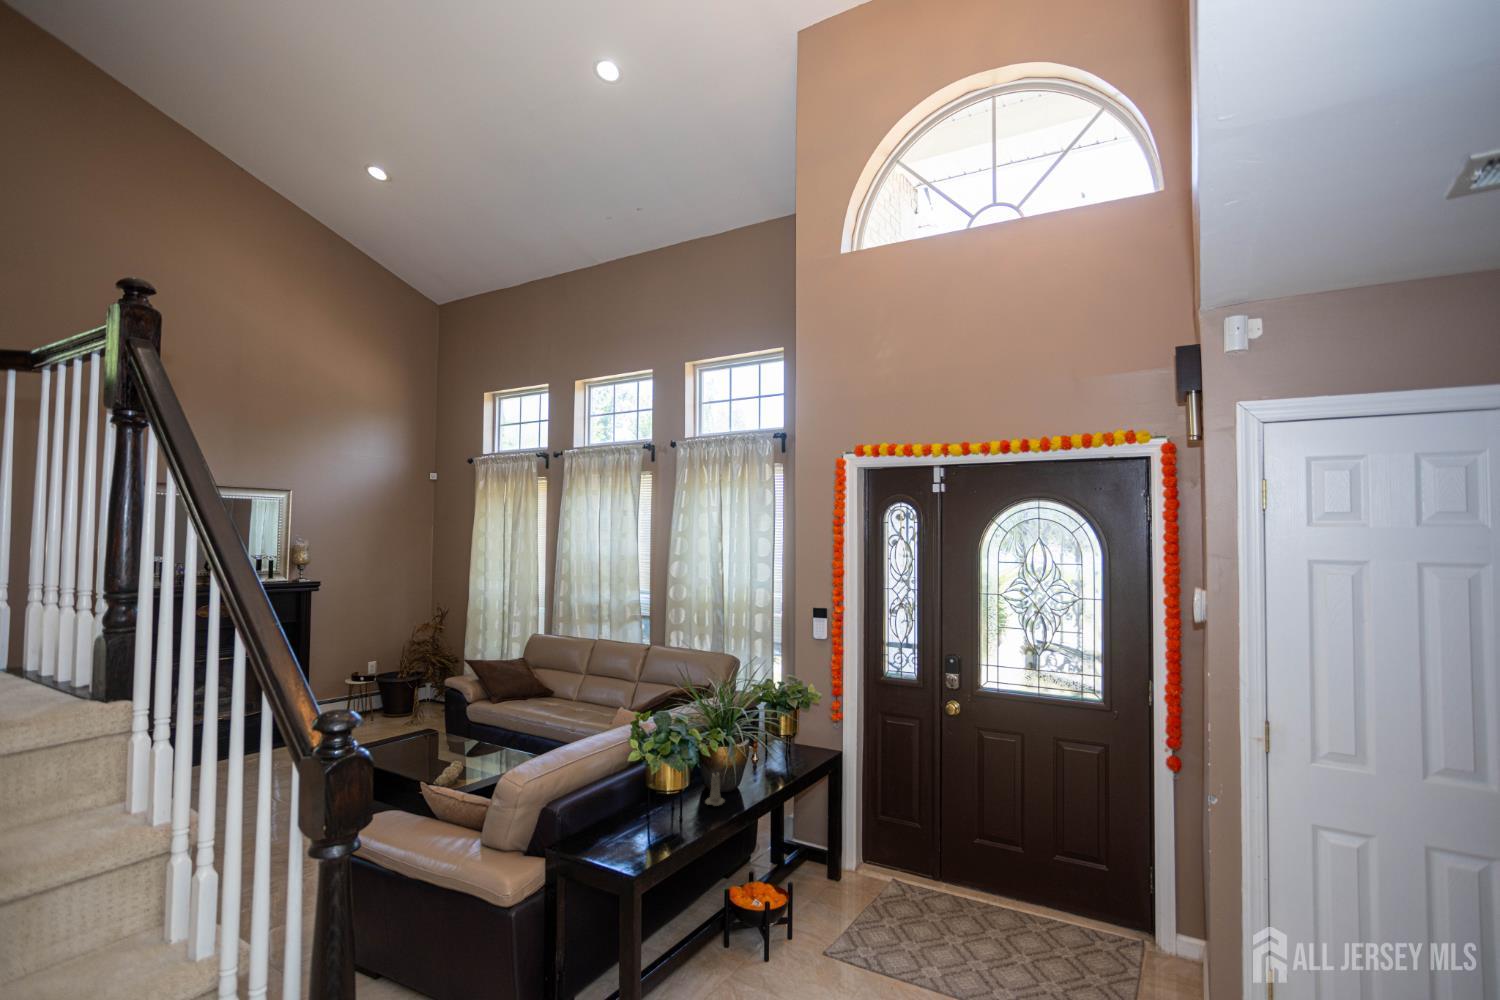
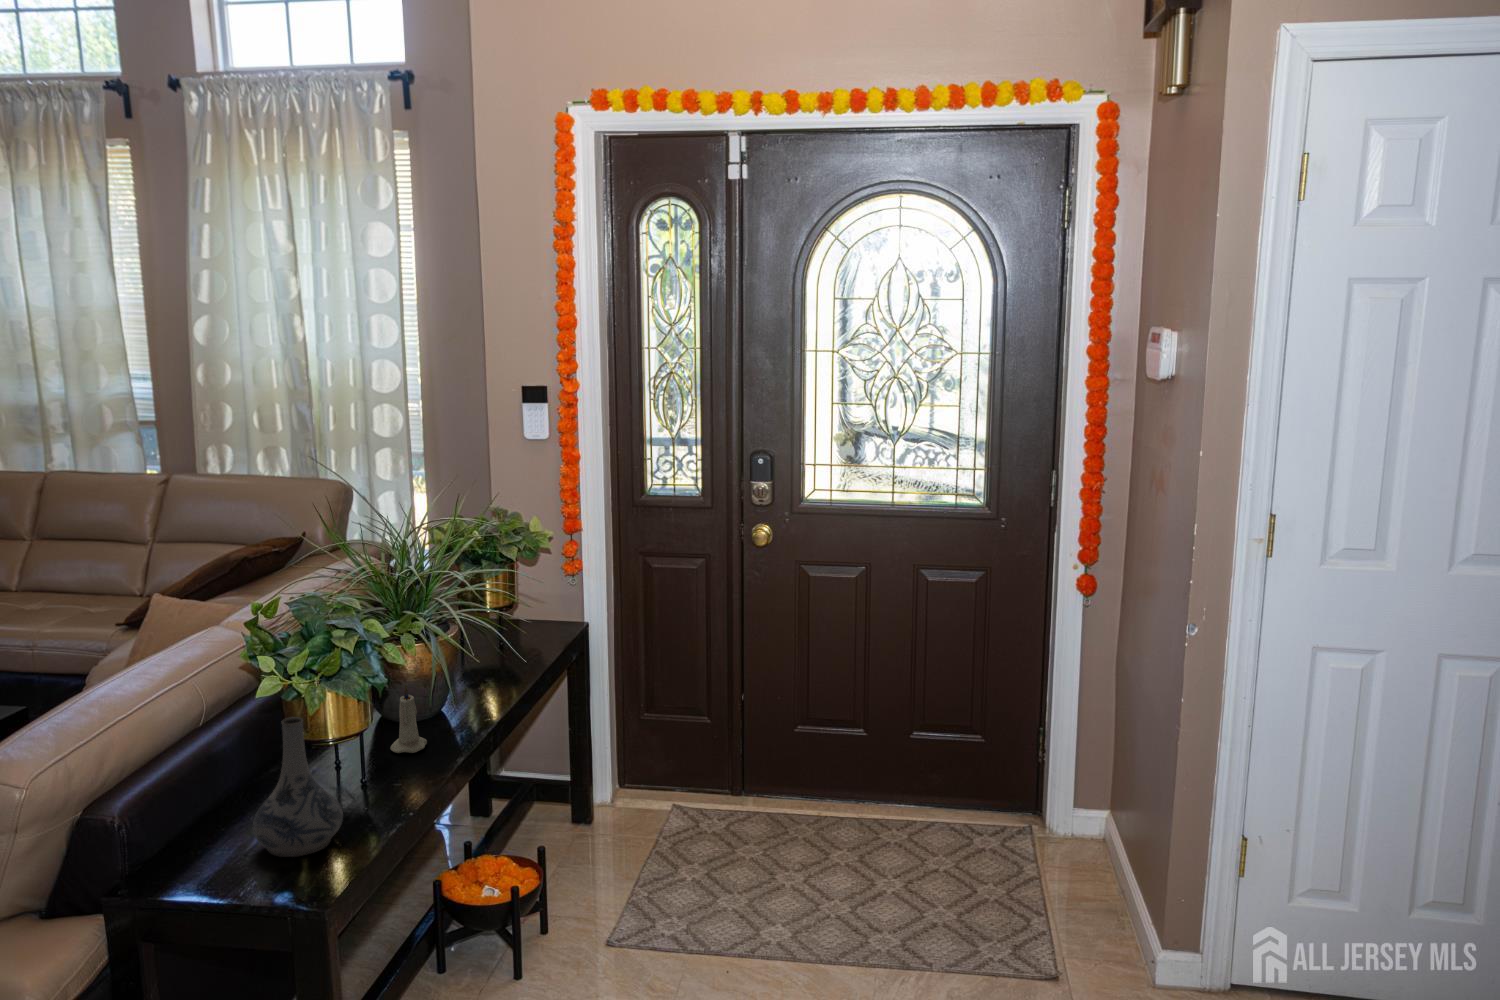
decorative vase: none [619,771,663,847] -> present [253,717,343,857]

